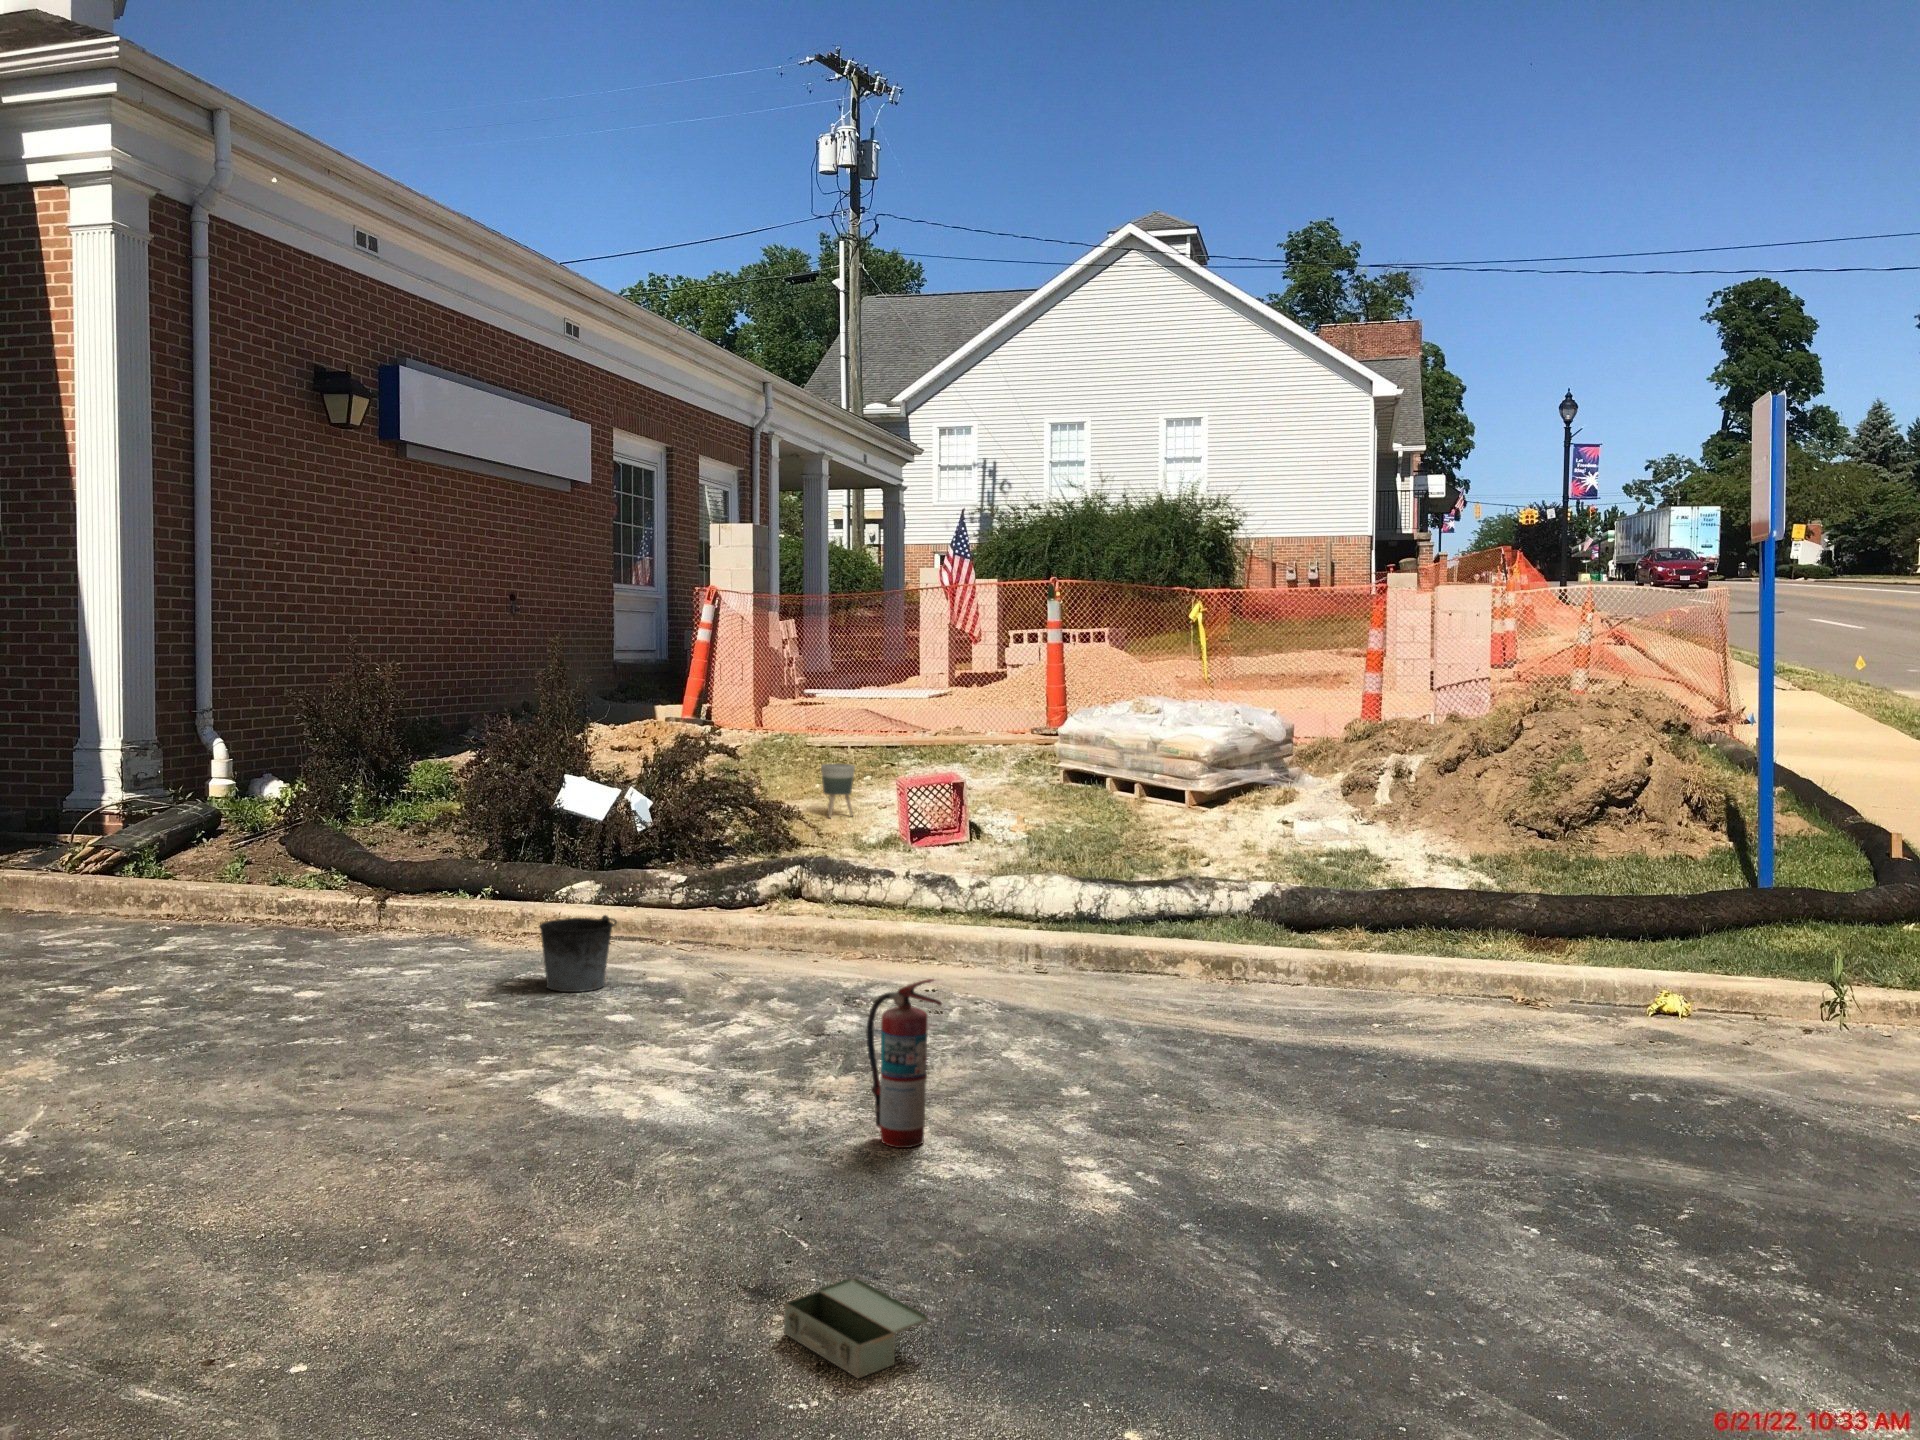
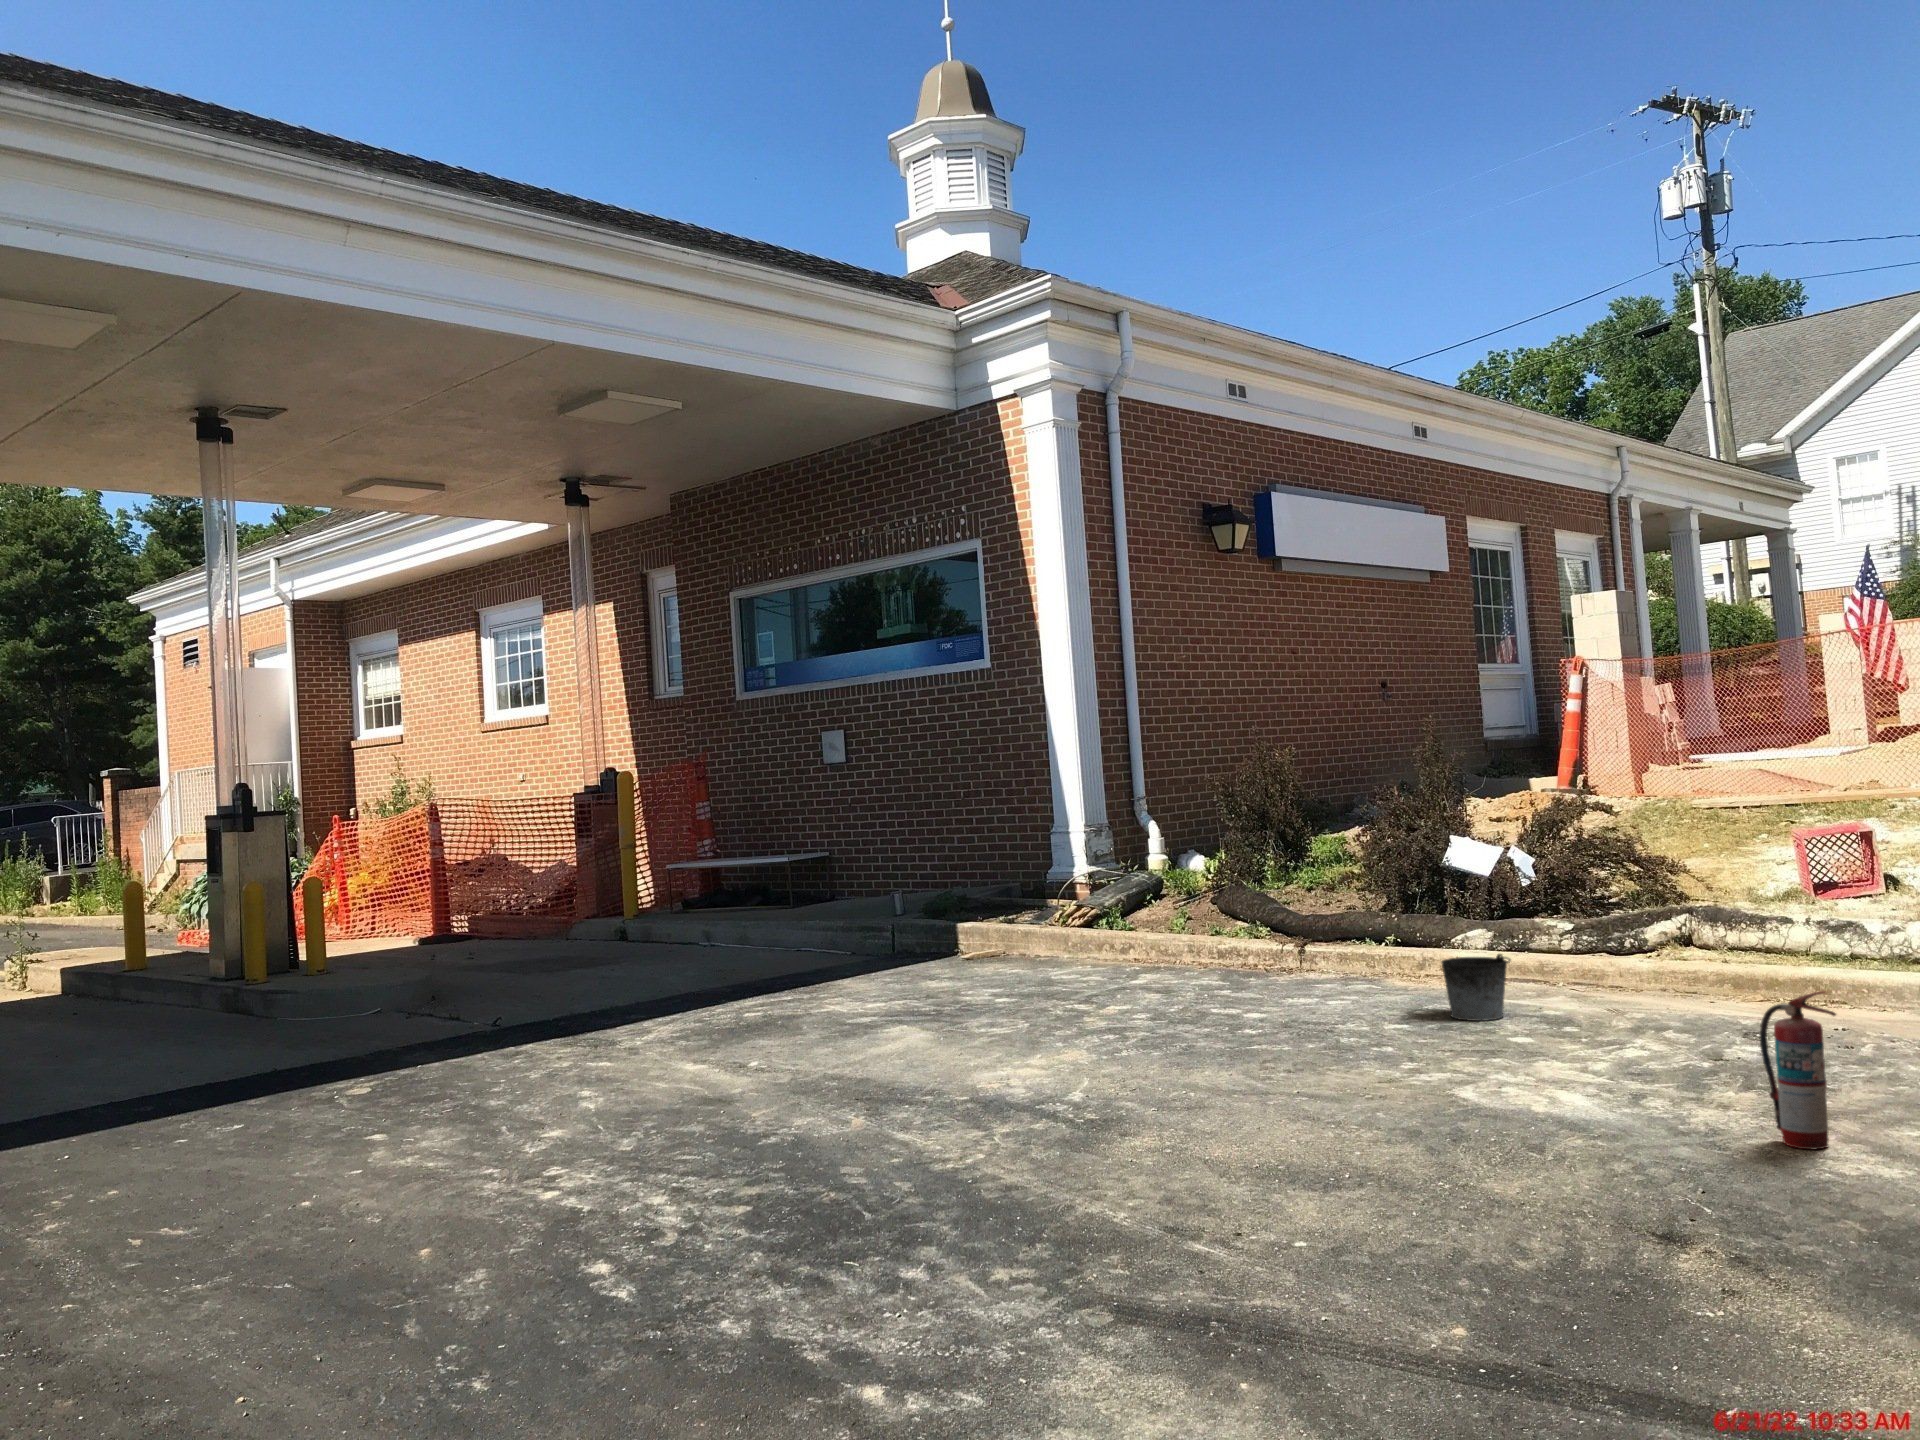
planter: present [821,764,855,818] -> none [1708,819,1749,873]
toolbox: present [784,1278,929,1378] -> none [1688,1227,1827,1299]

